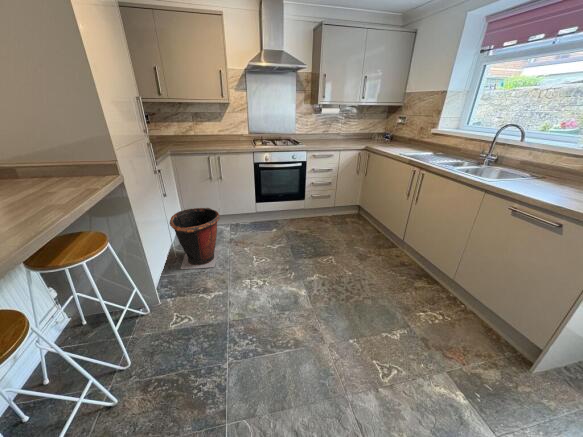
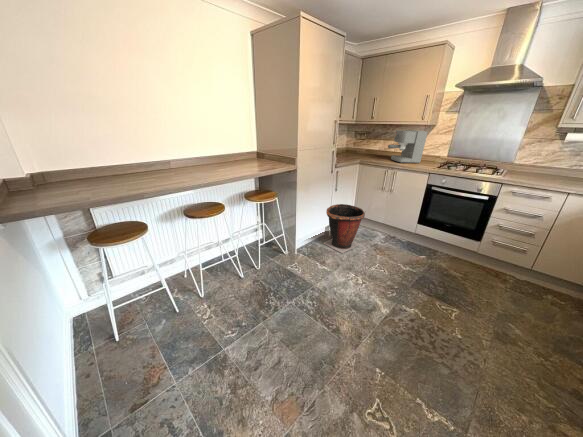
coffee maker: none [195,109,232,146] -> present [388,130,428,163]

